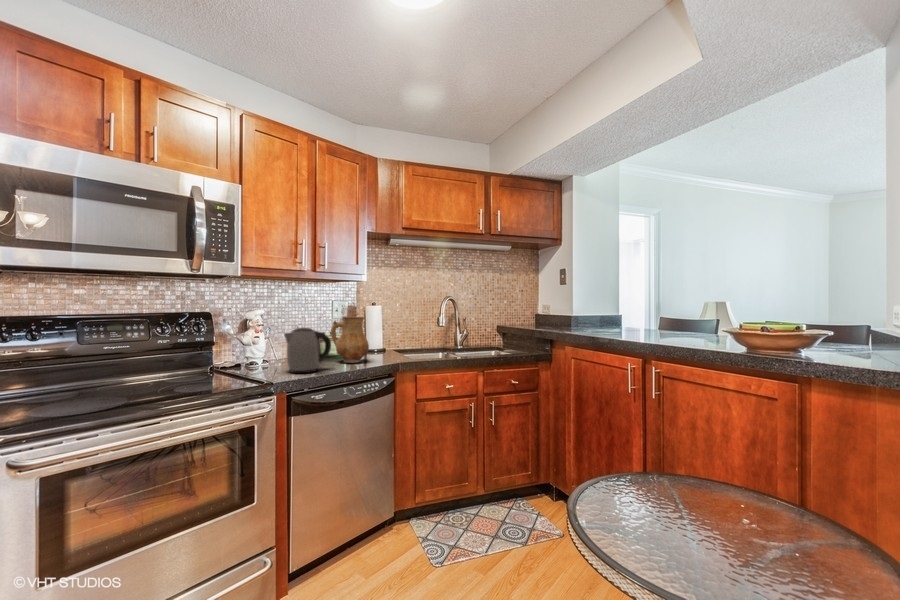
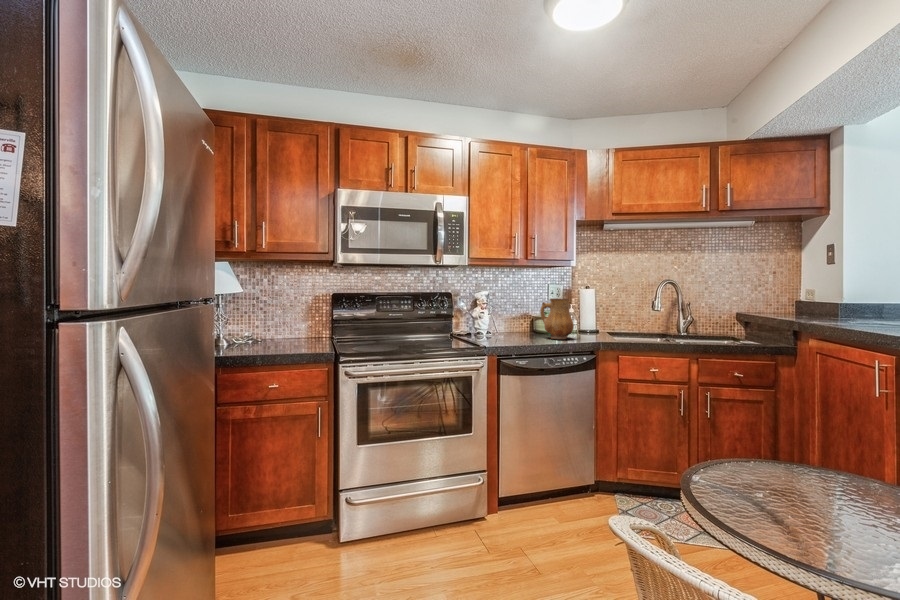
kettle: present [284,328,331,373] -> none [499,306,536,342]

